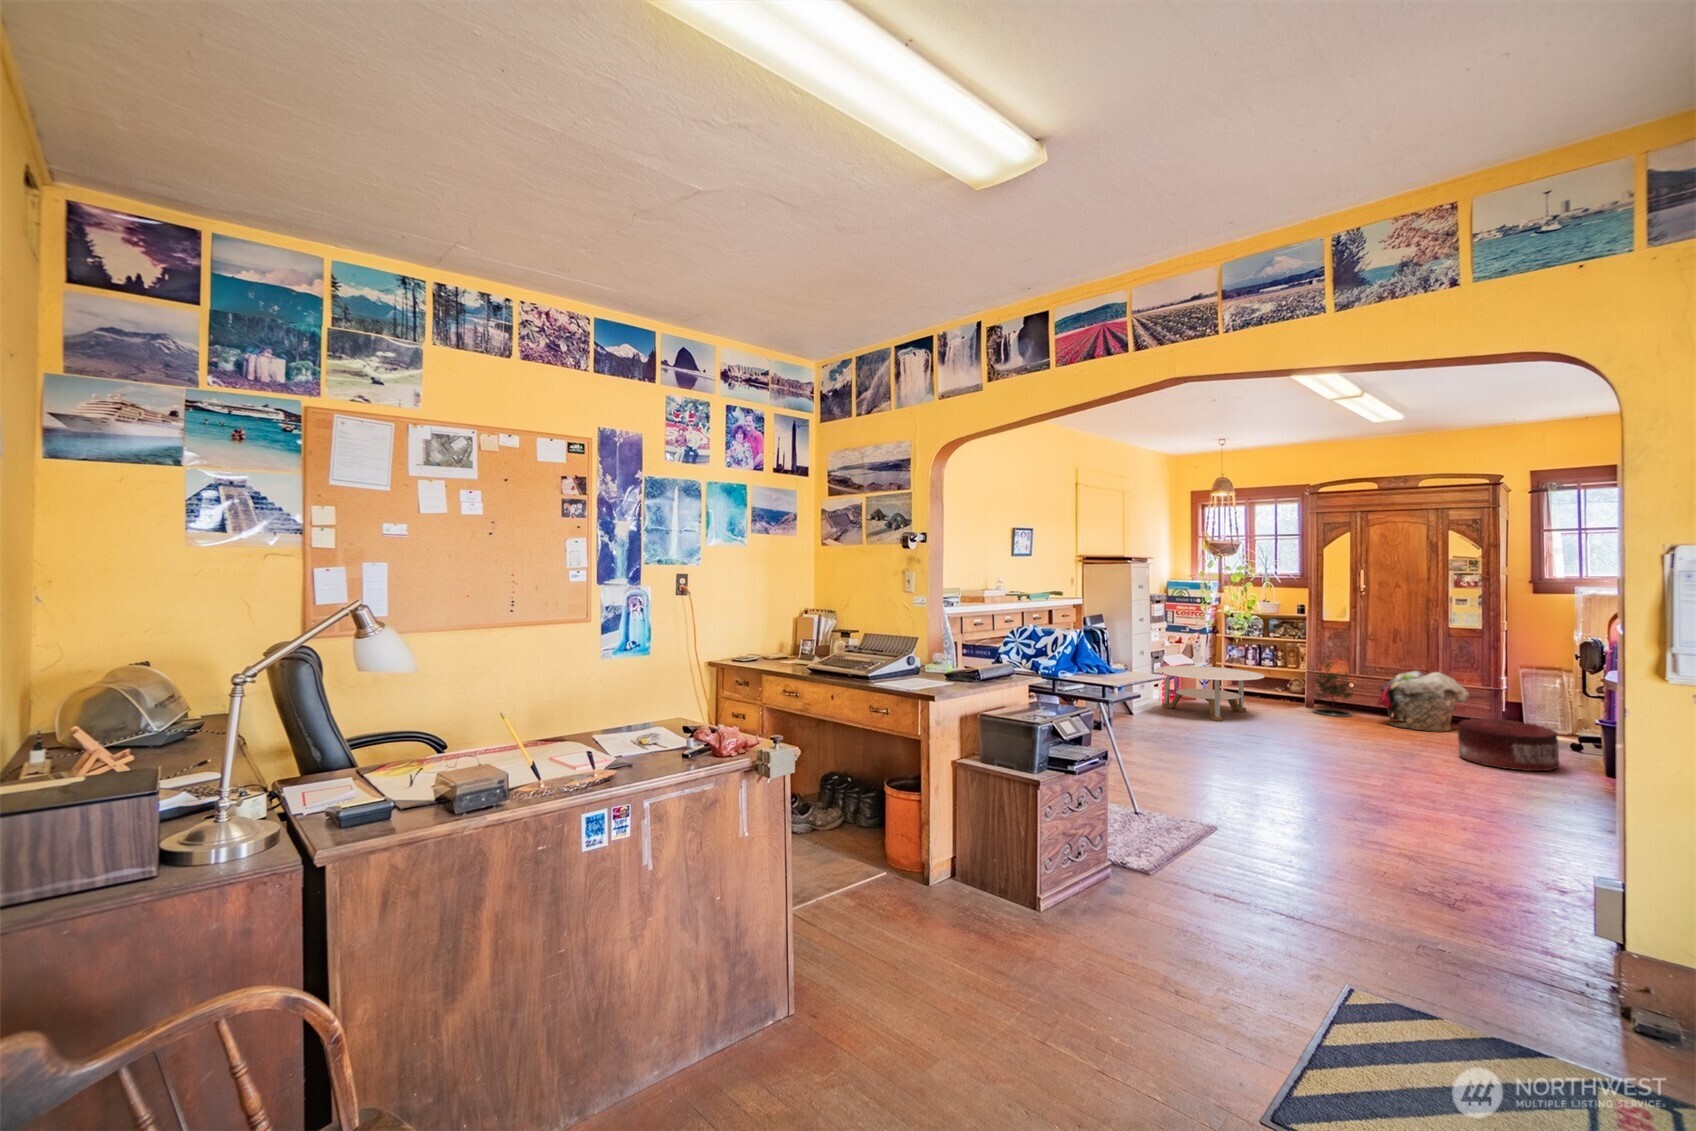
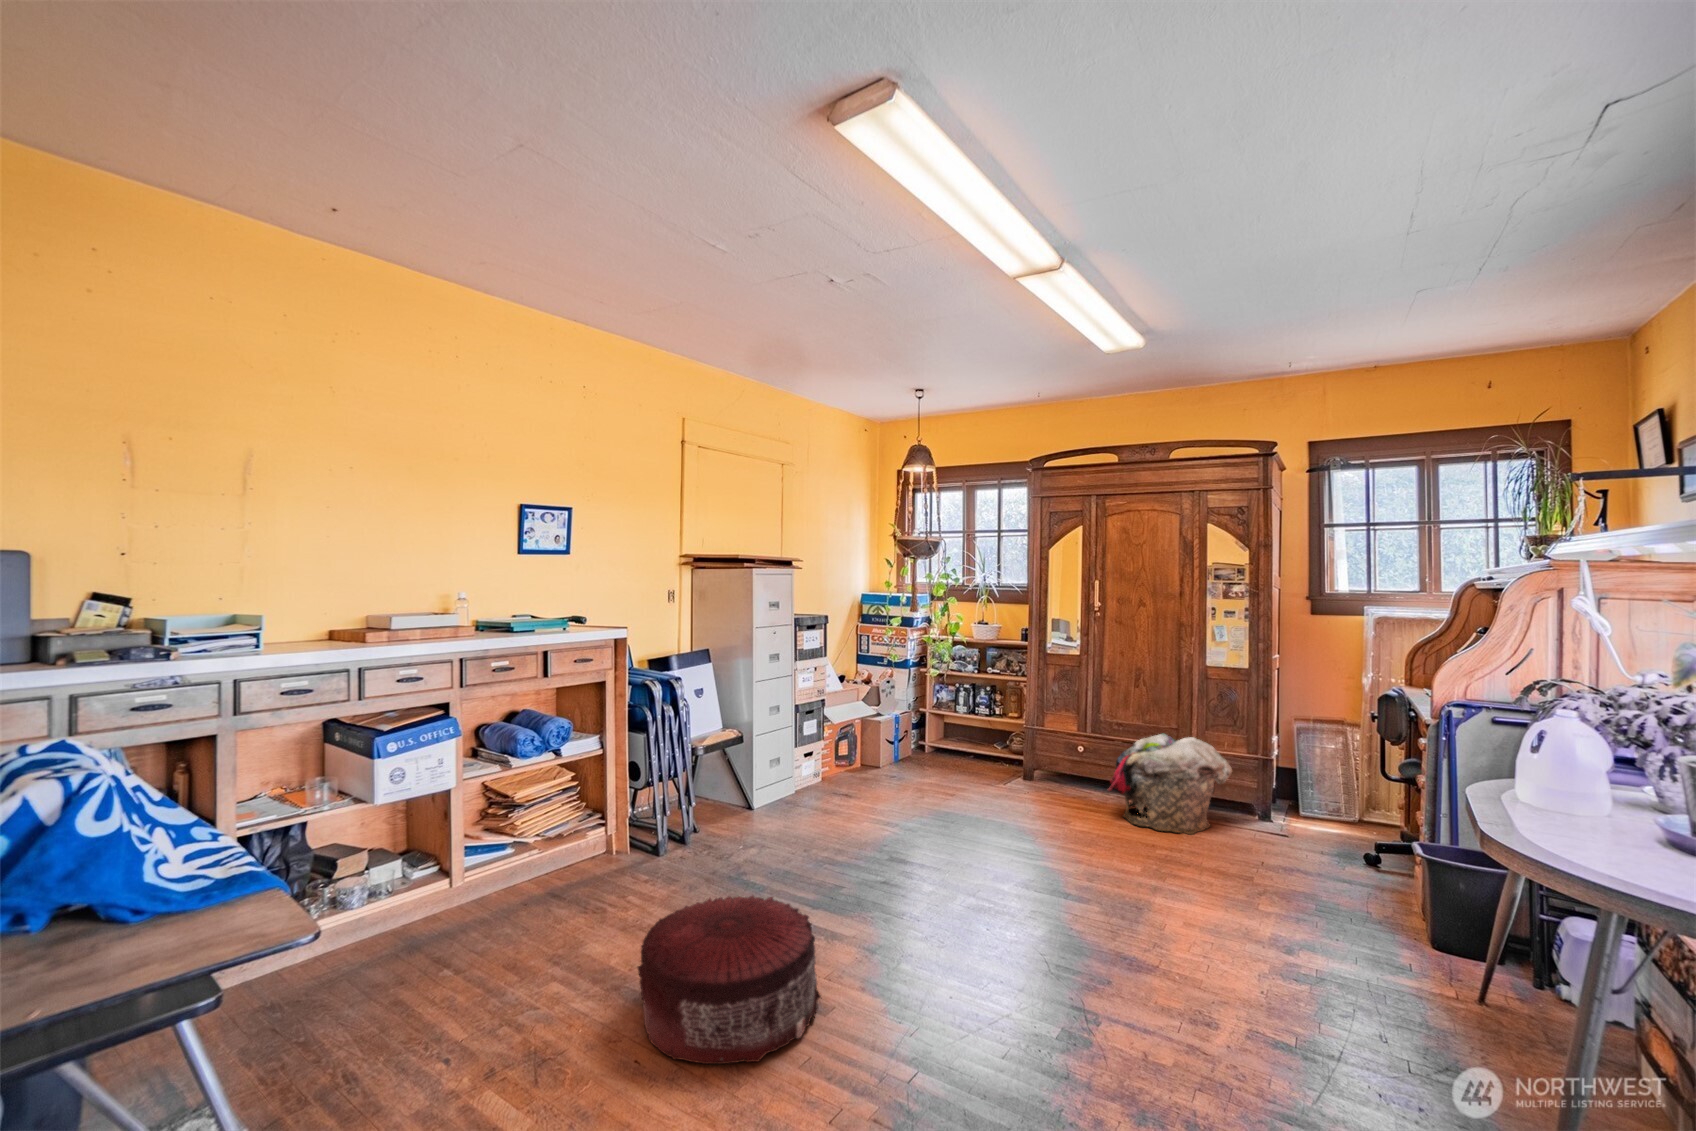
potted tree: present [1314,657,1353,717] -> none [1026,704,1085,801]
round table: present [1155,666,1265,721] -> none [799,723,955,827]
pouf: present [1458,719,1560,771] -> present [638,896,821,1064]

